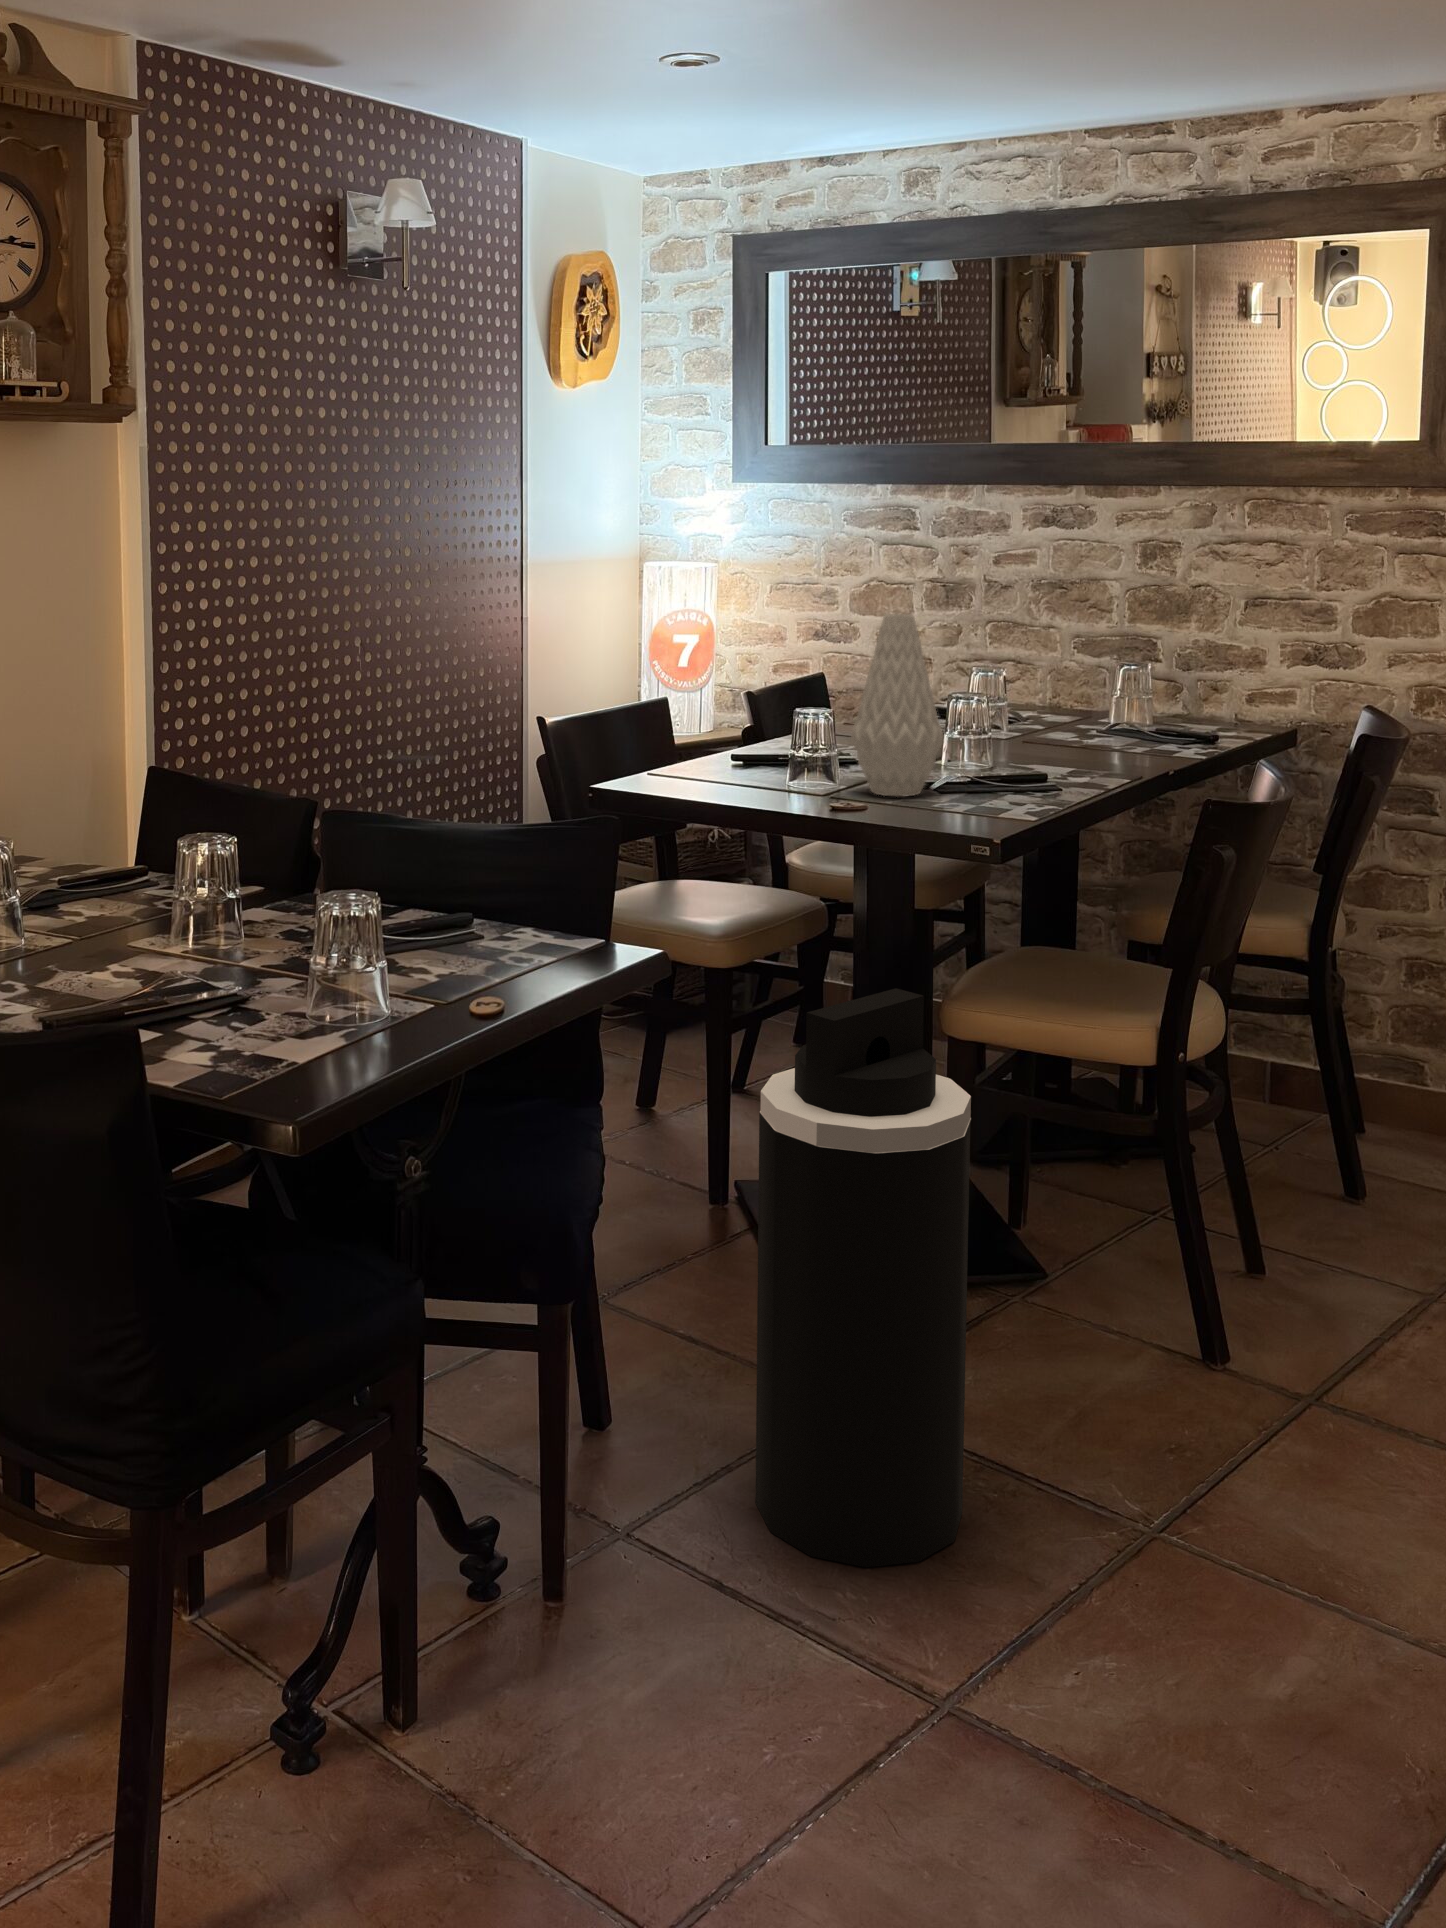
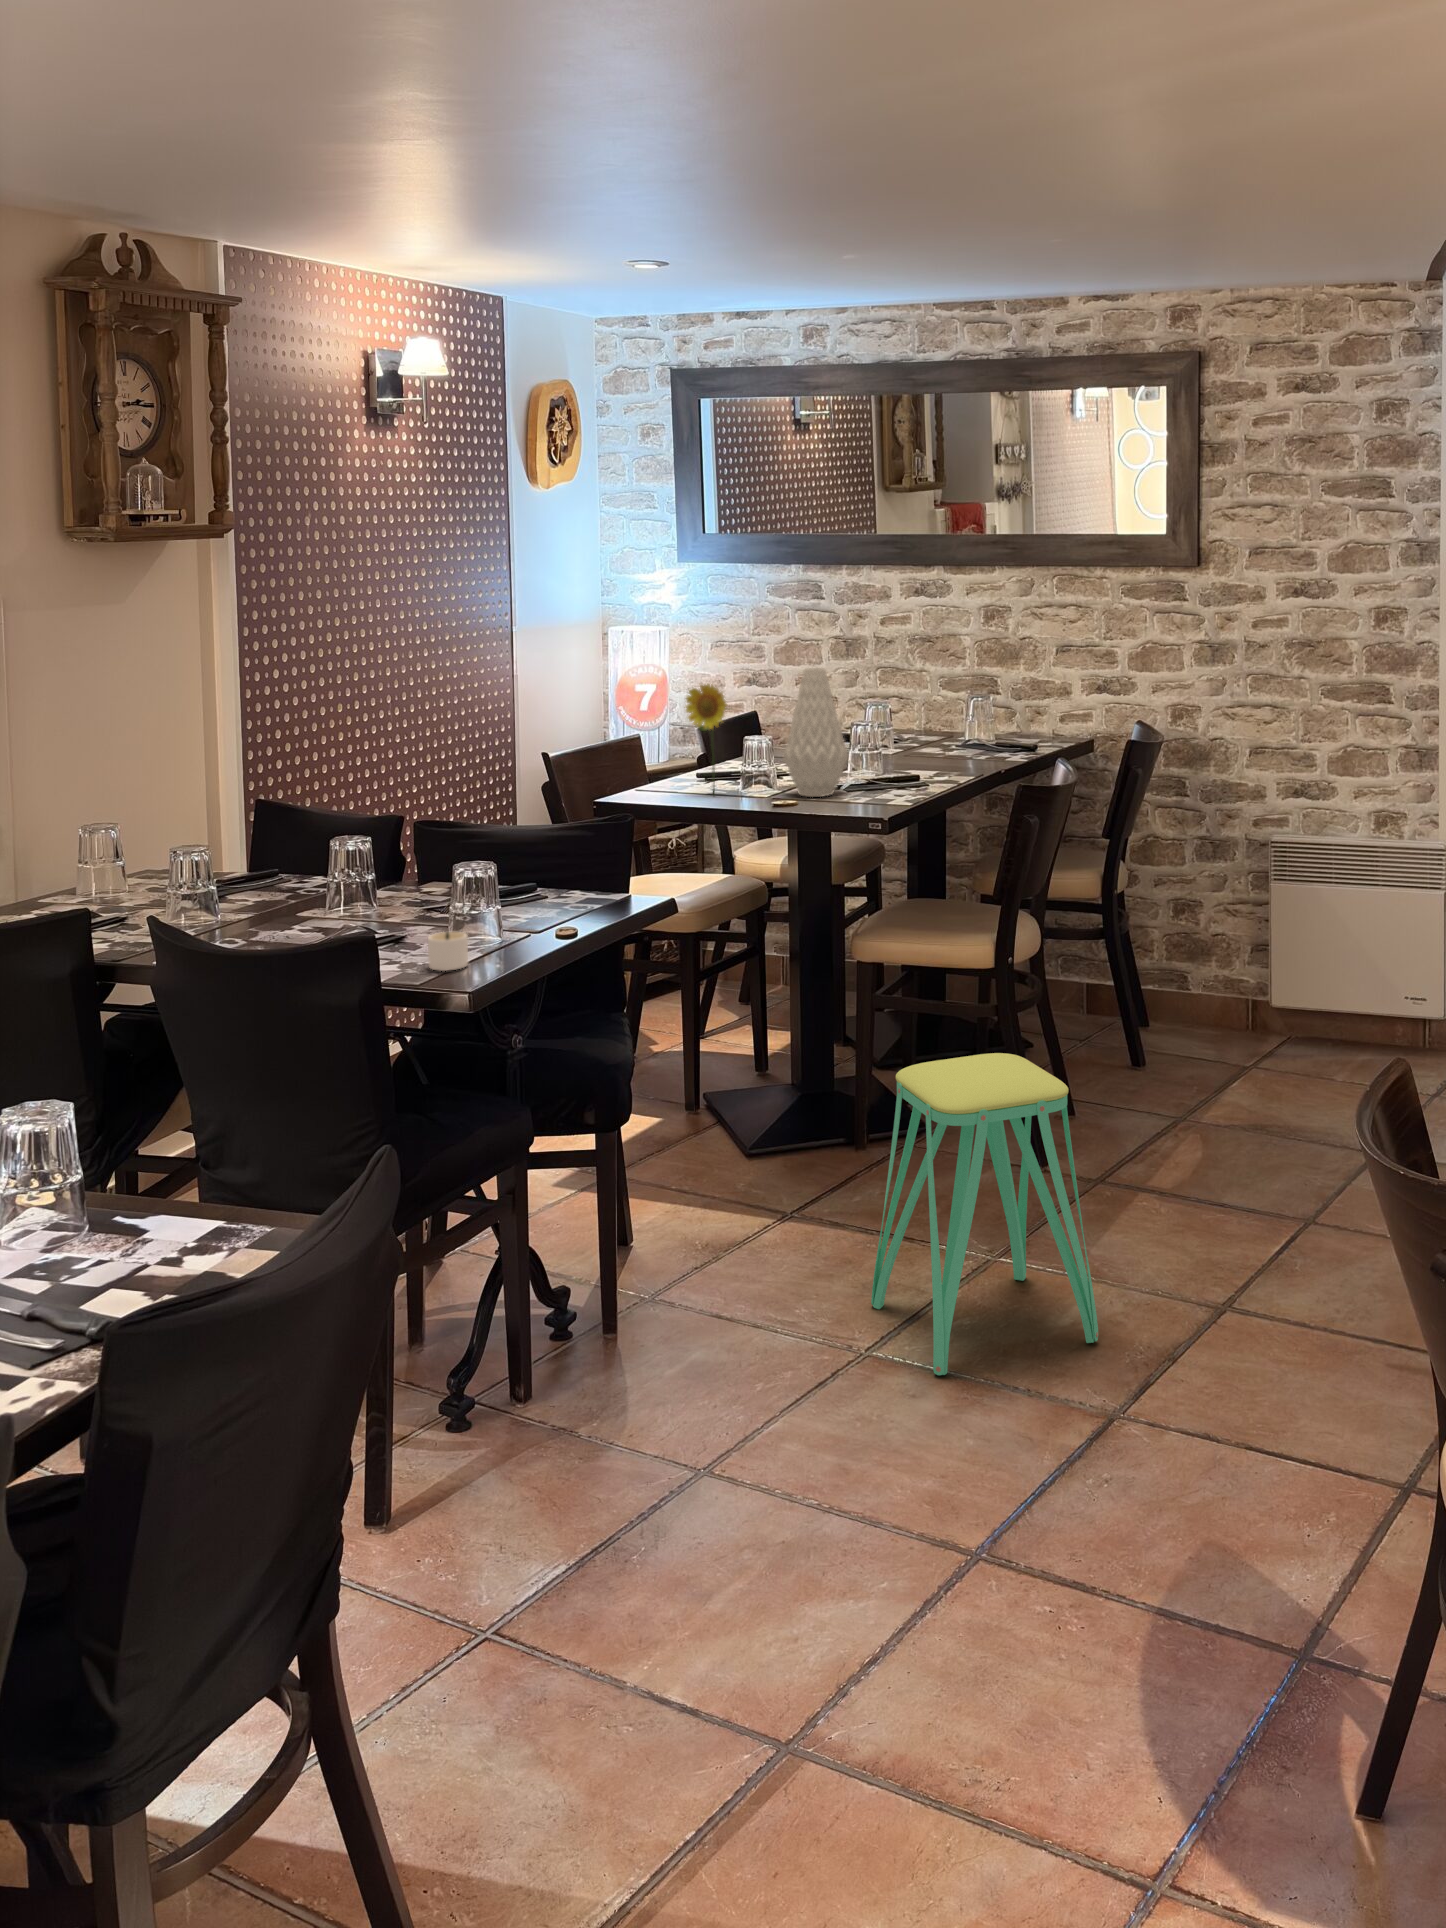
flower: none [714,630,783,788] -> present [684,684,727,793]
trash can: present [755,988,971,1567] -> none [739,916,877,1284]
candle: none [258,995,347,1059] -> present [428,932,468,971]
stool: none [951,1248,1351,1816] -> present [871,1053,1098,1375]

